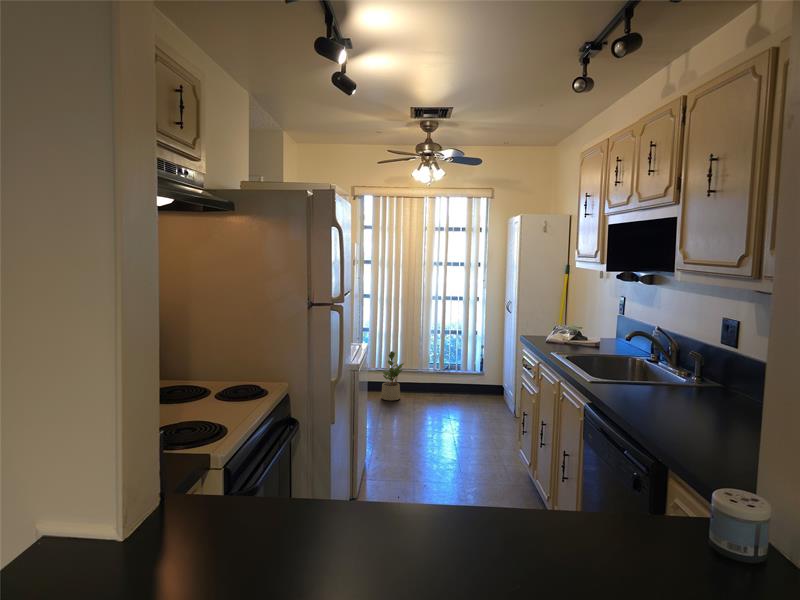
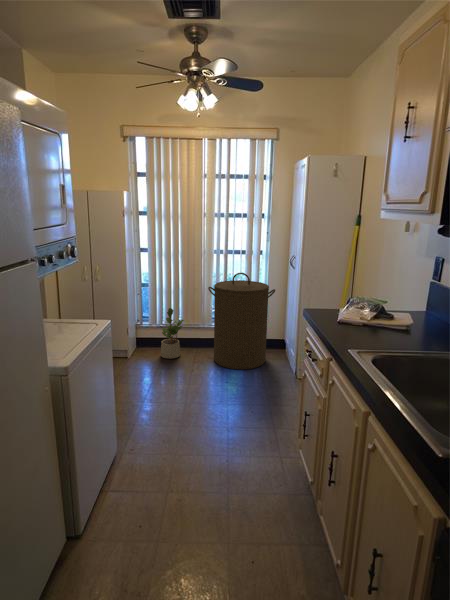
laundry hamper: none [429,317,493,410] -> present [208,273,275,370]

